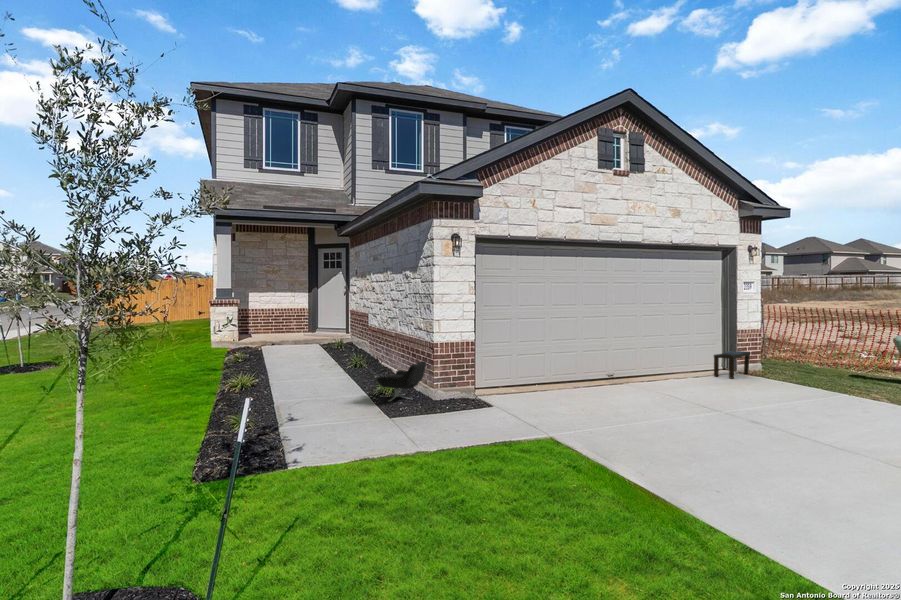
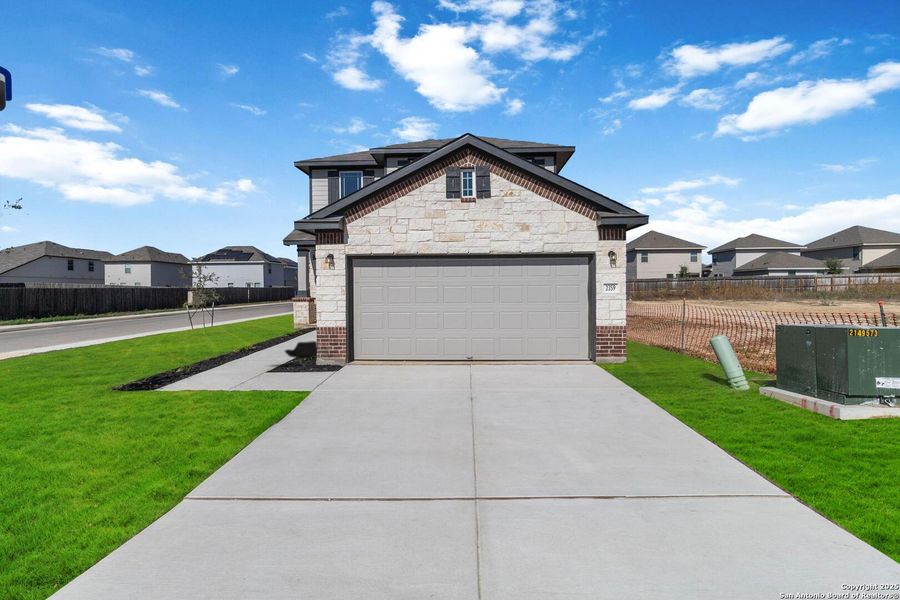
bench: present [714,351,750,379] -> none [559,349,600,371]

